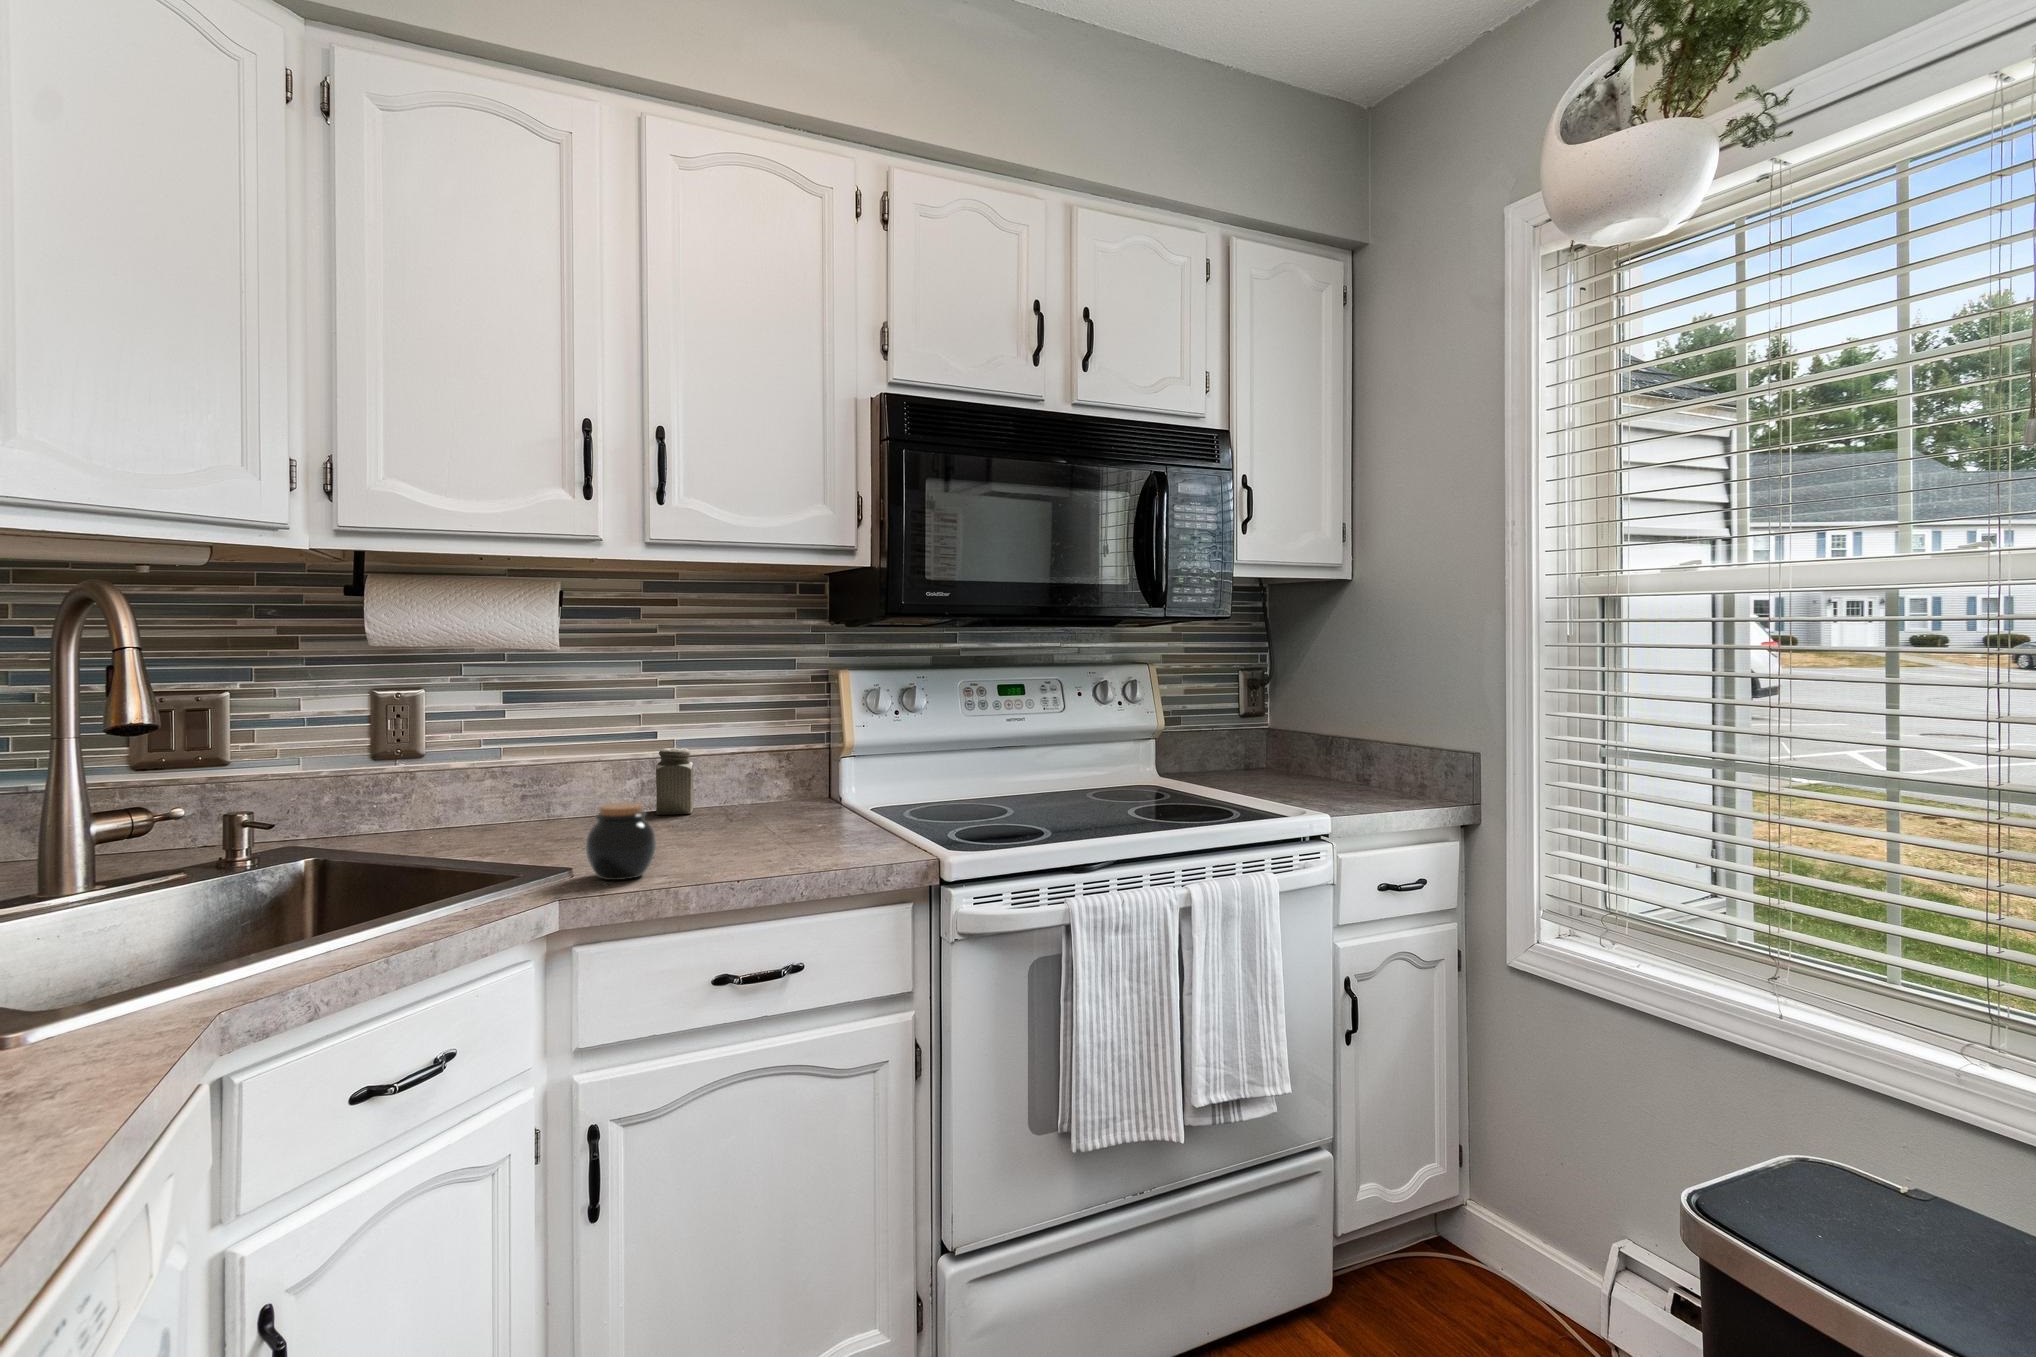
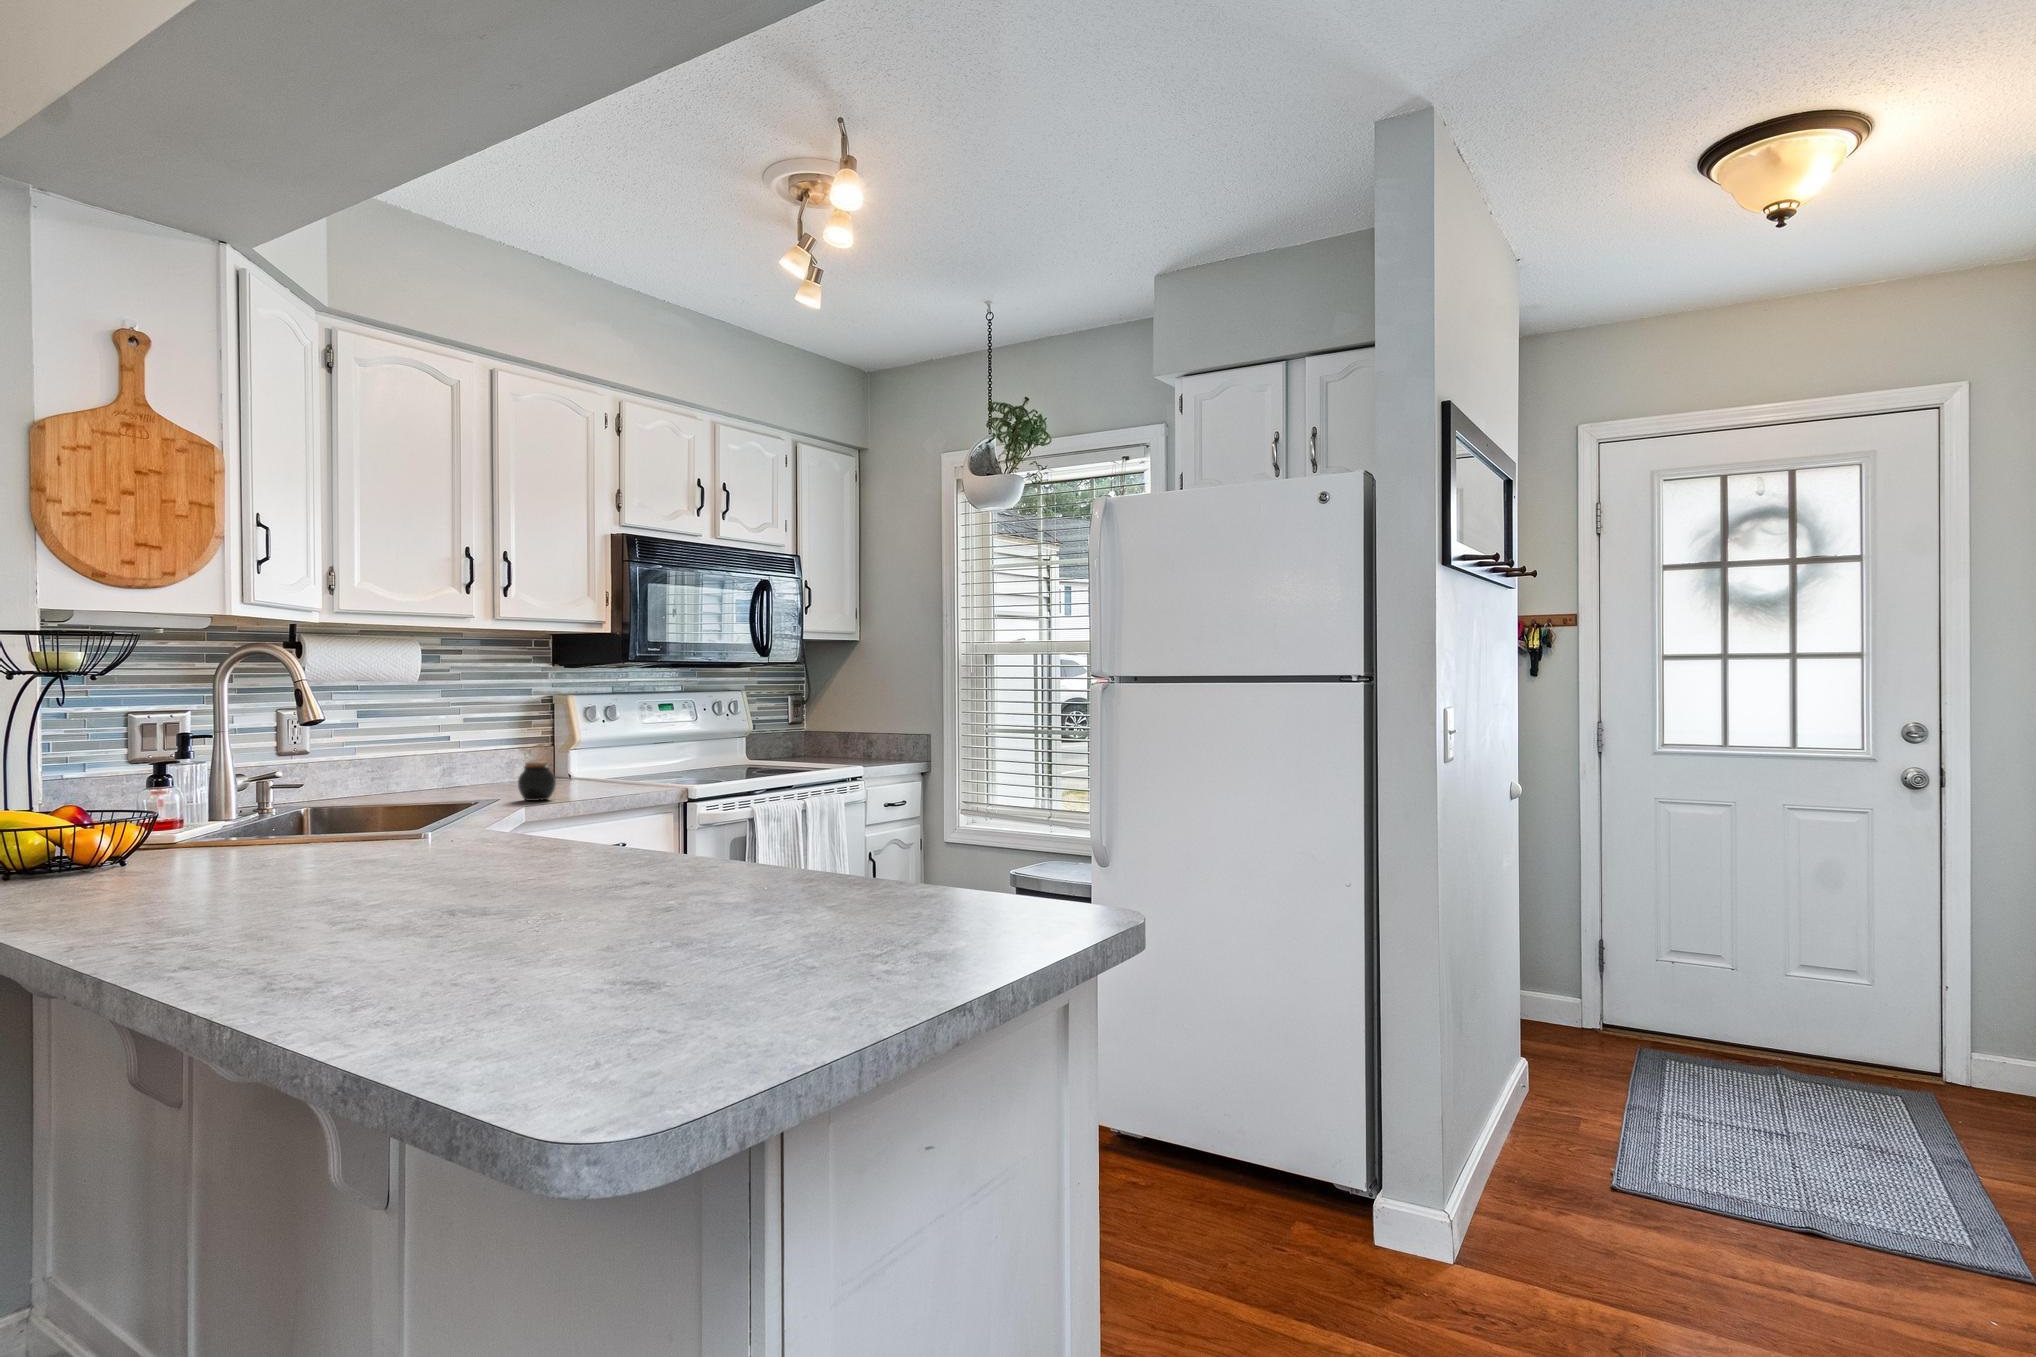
salt shaker: present [656,748,694,815] -> none [465,745,493,786]

